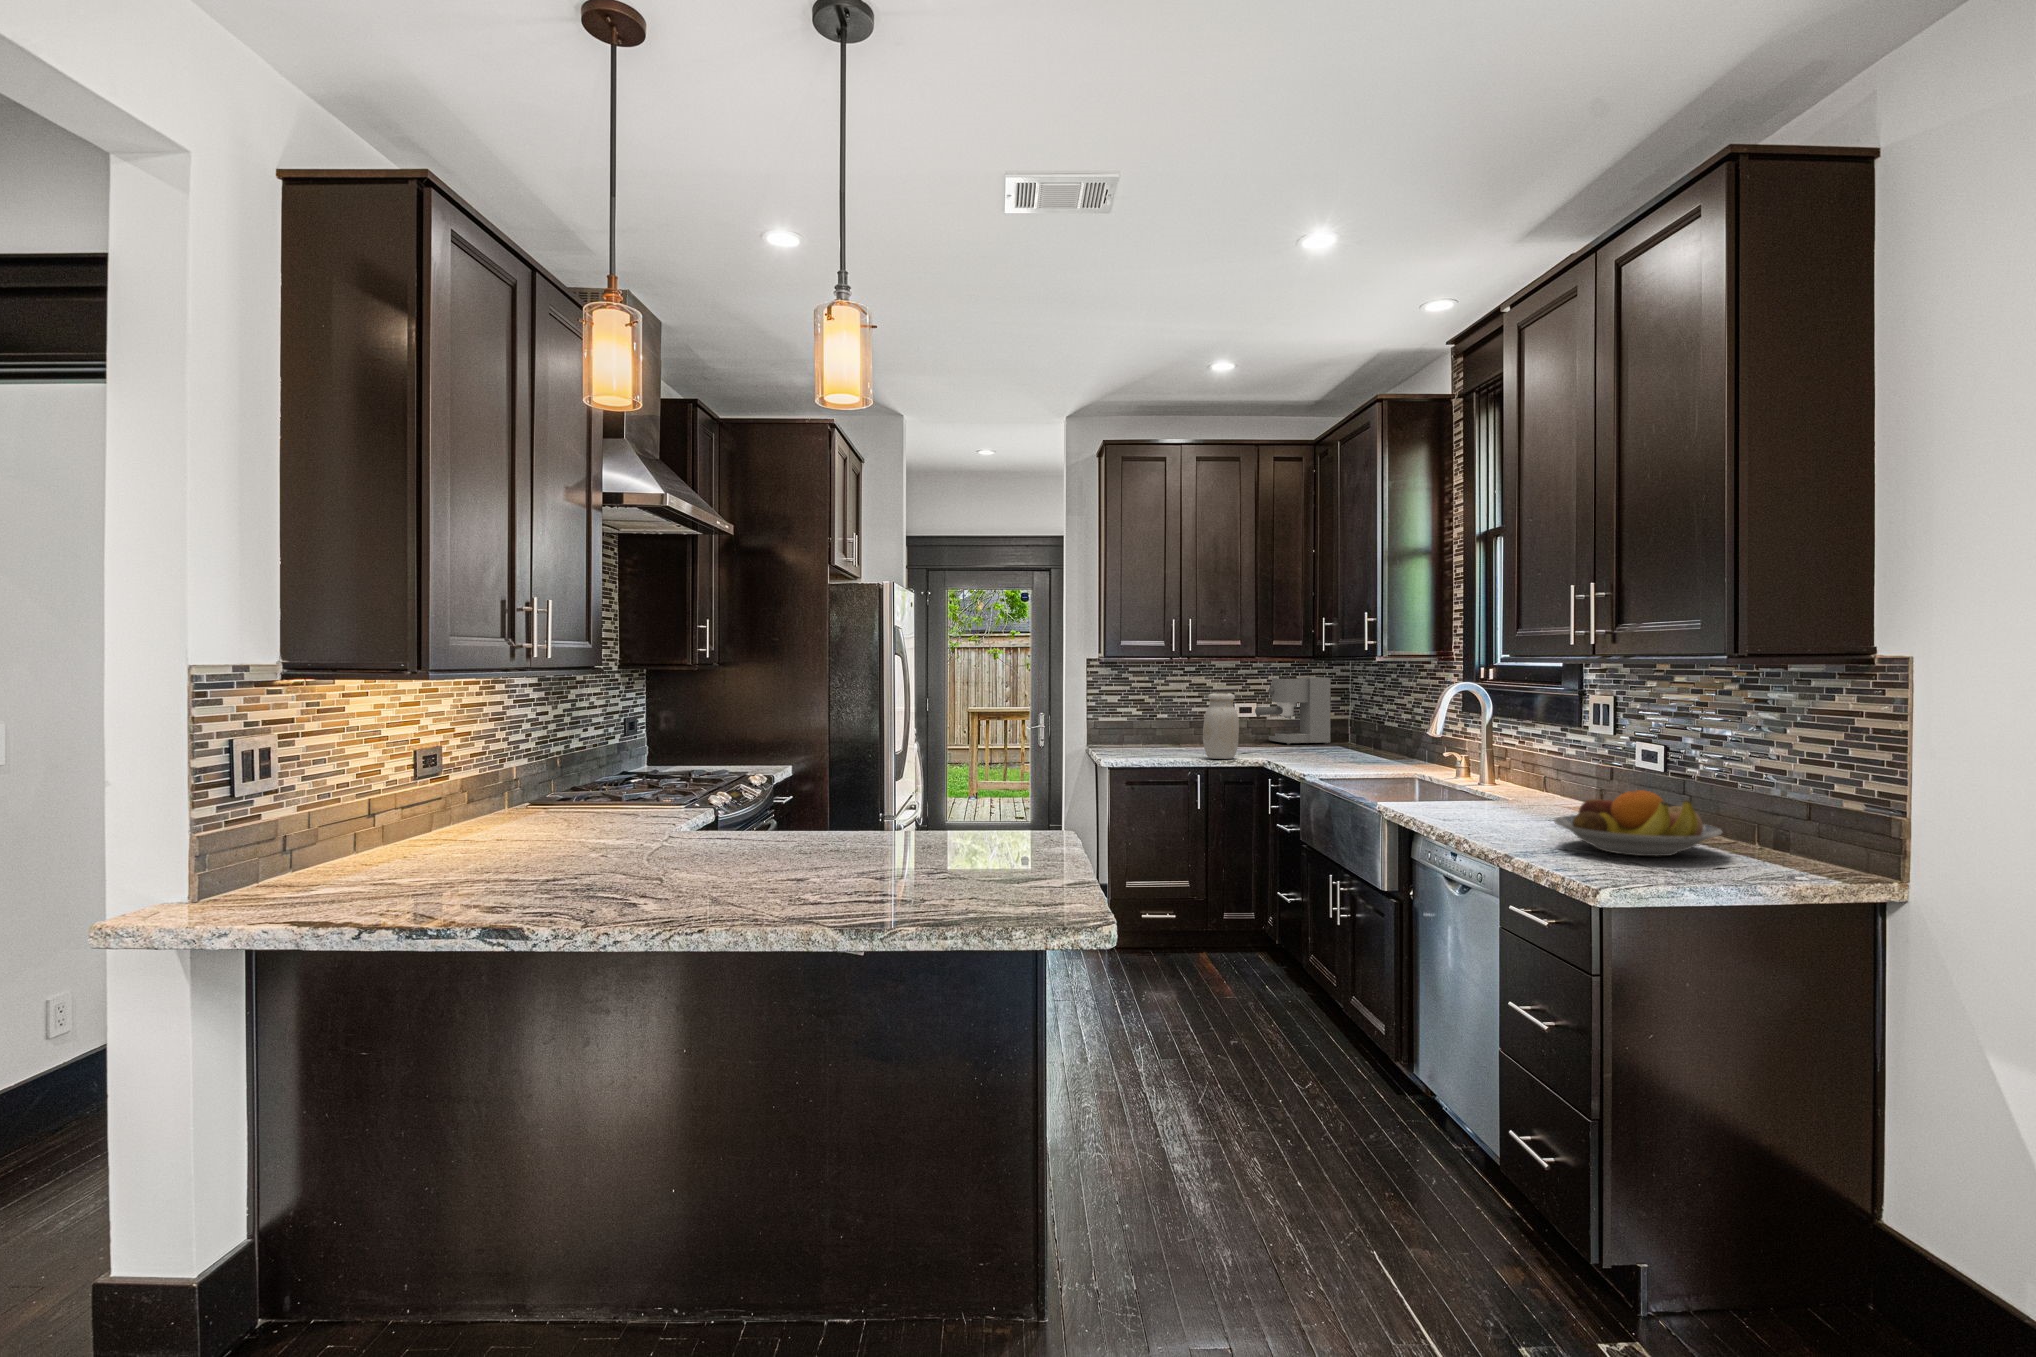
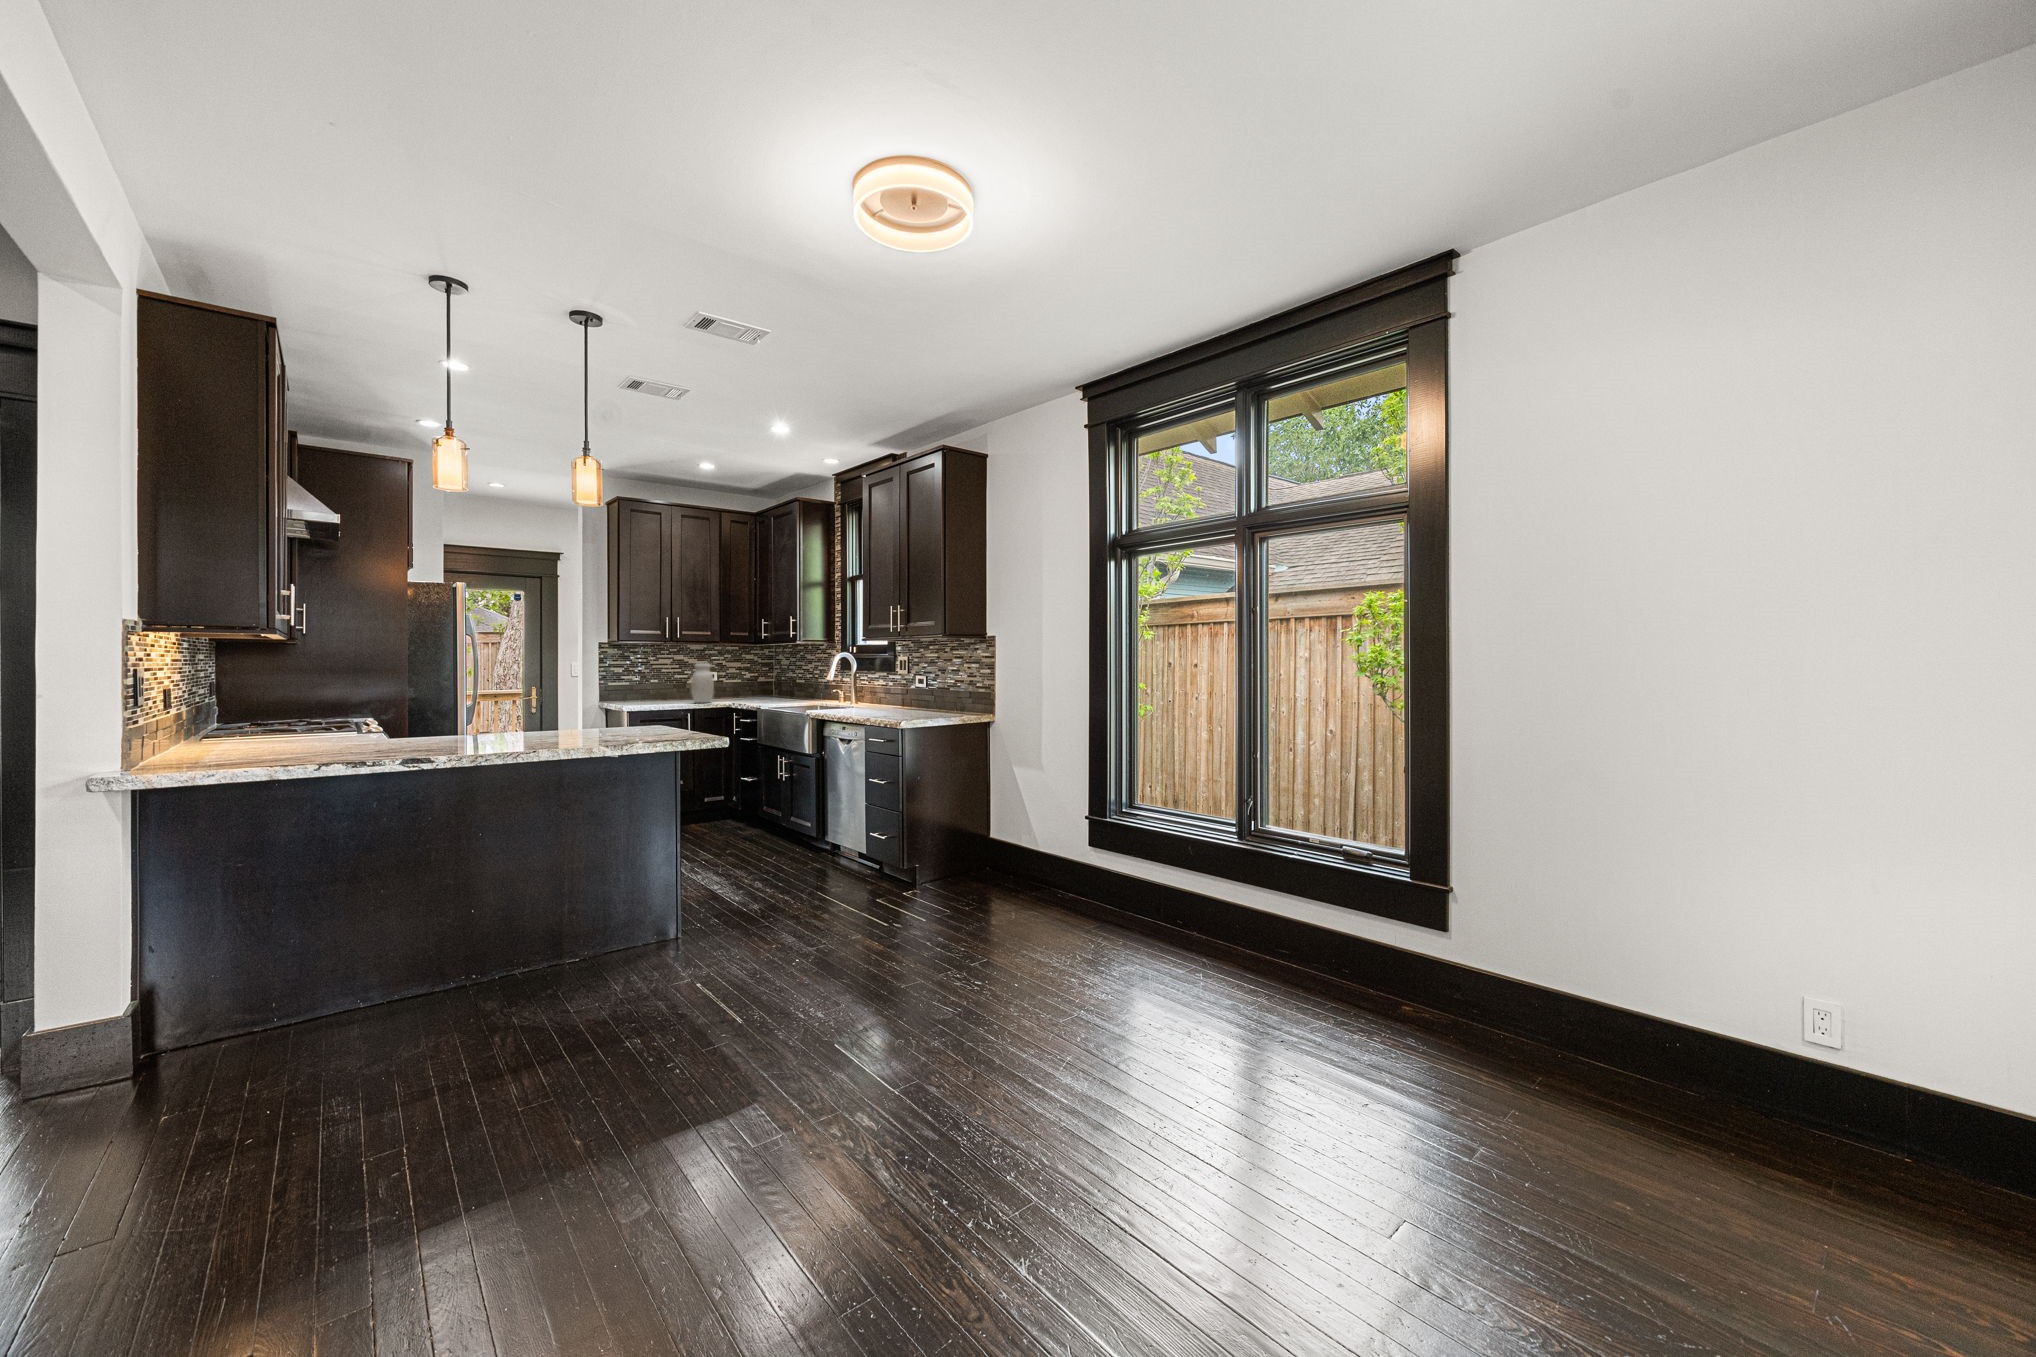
coffee maker: present [1255,677,1331,744] -> none [717,656,764,696]
fruit bowl: present [1554,790,1722,856] -> none [883,692,944,718]

